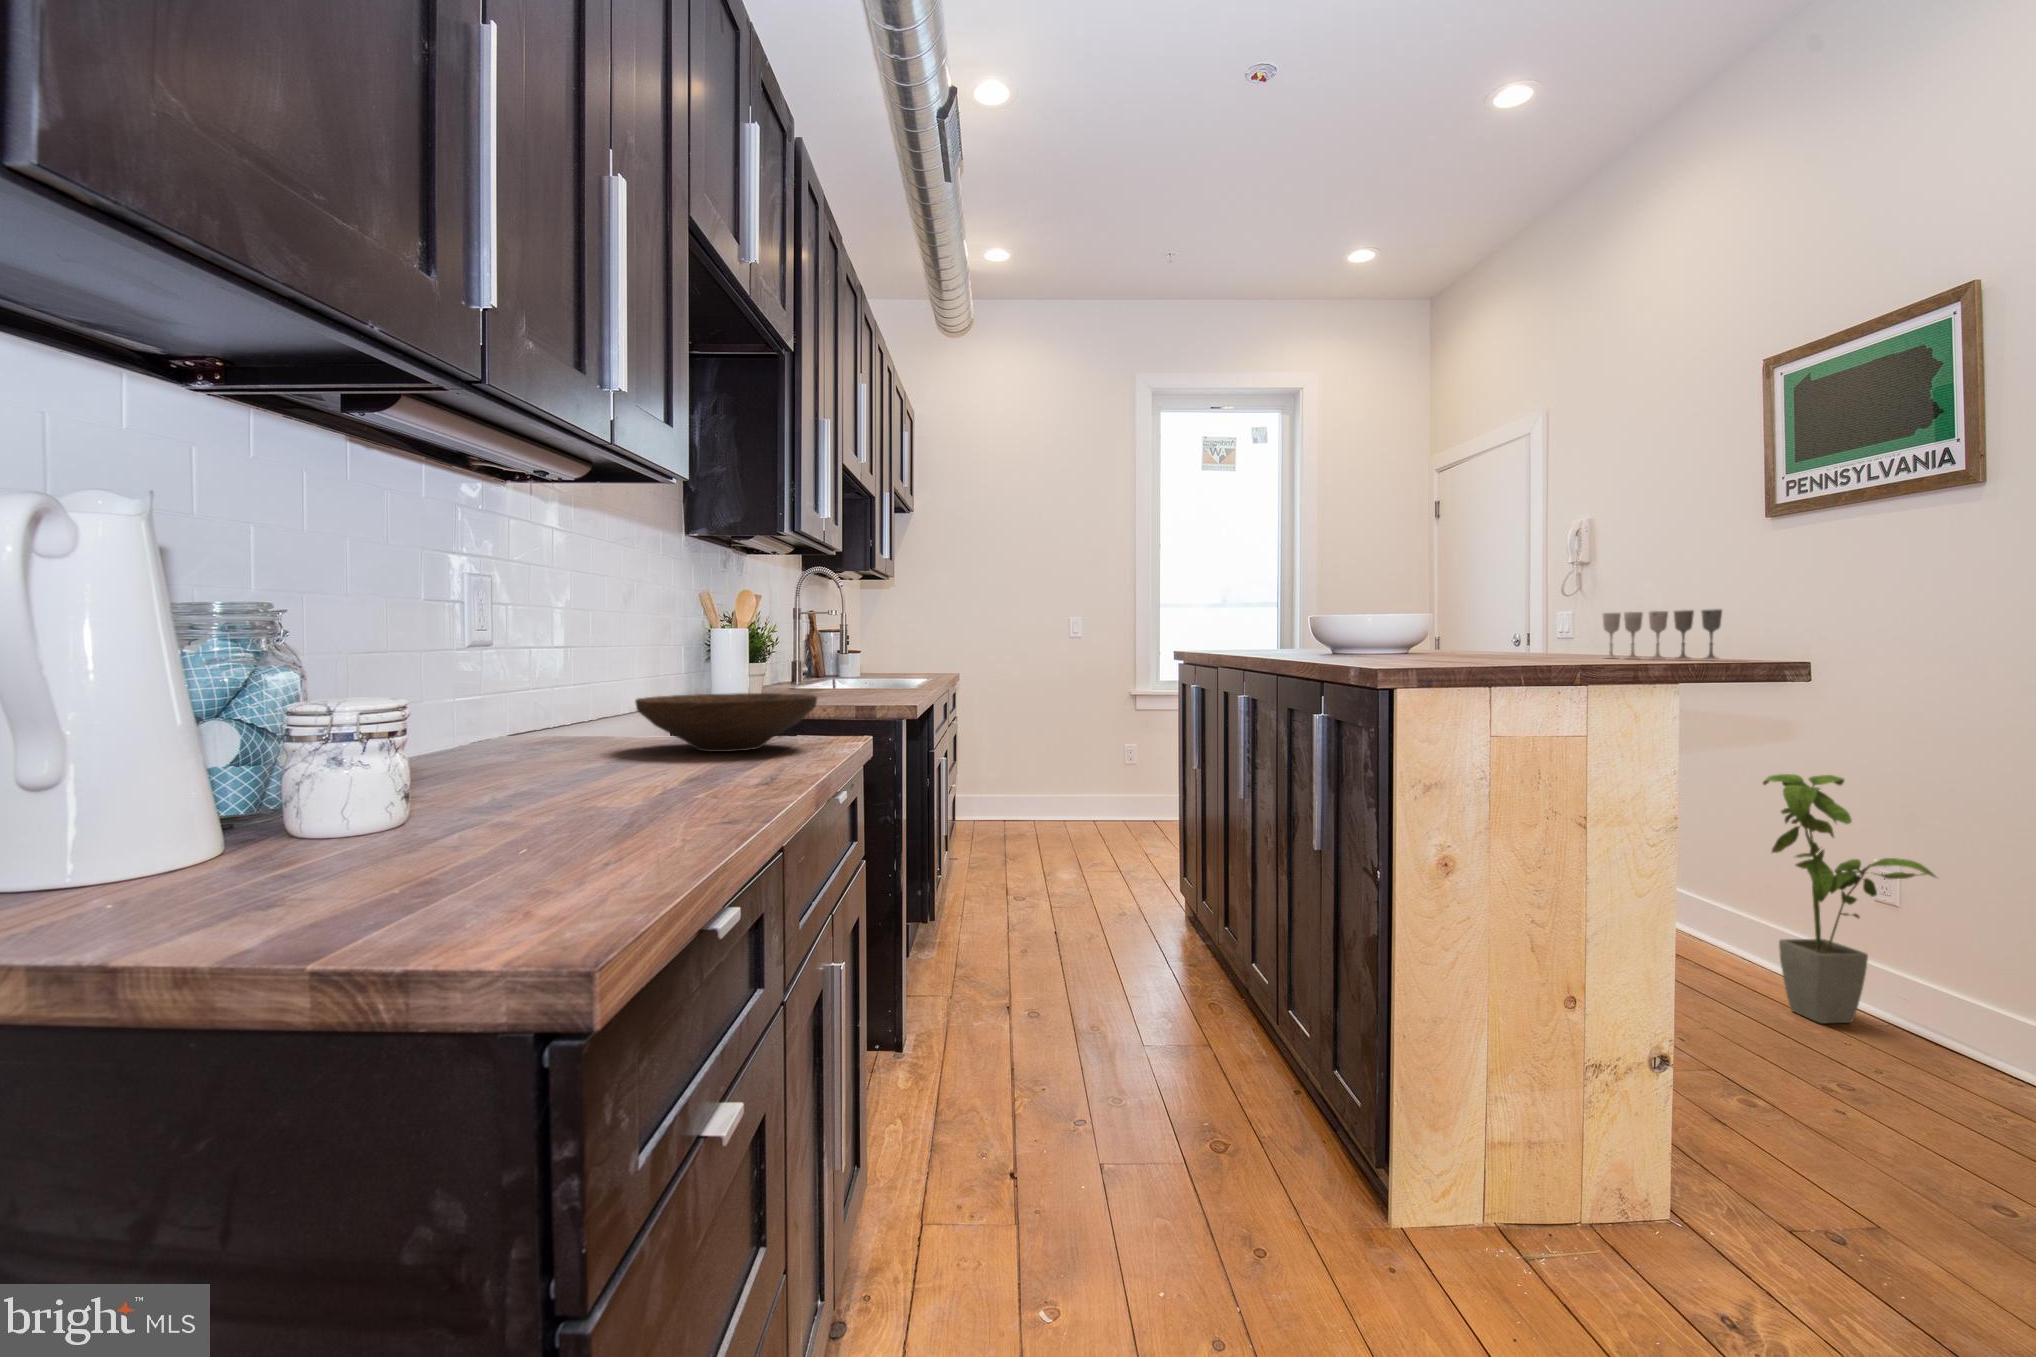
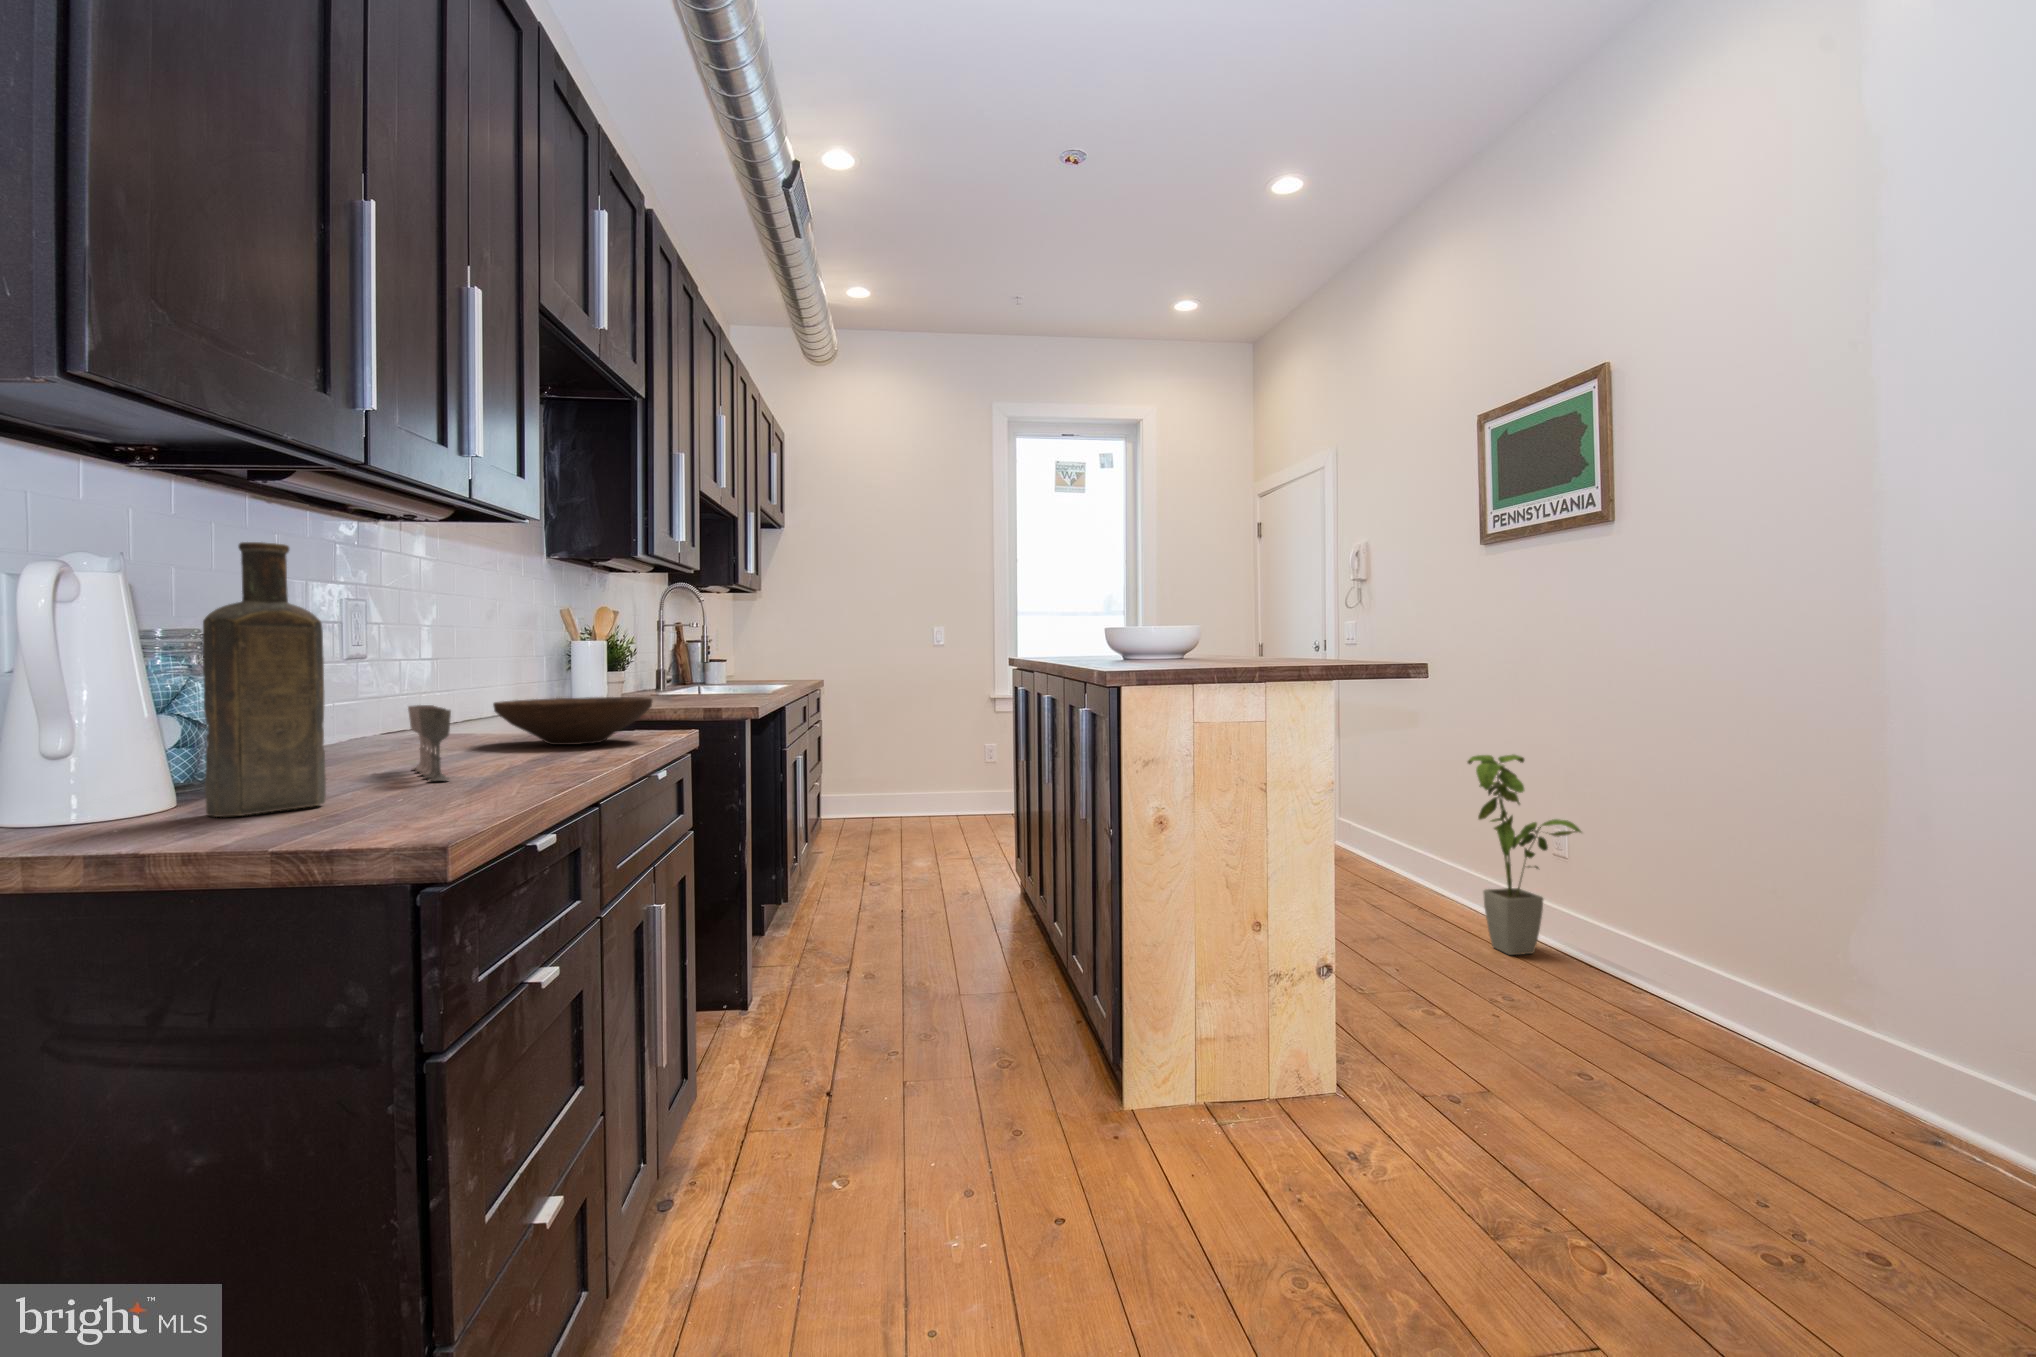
bottle: none [204,468,418,883] -> present [203,542,326,817]
wine glass: present [1603,609,1722,659] -> present [408,705,451,781]

